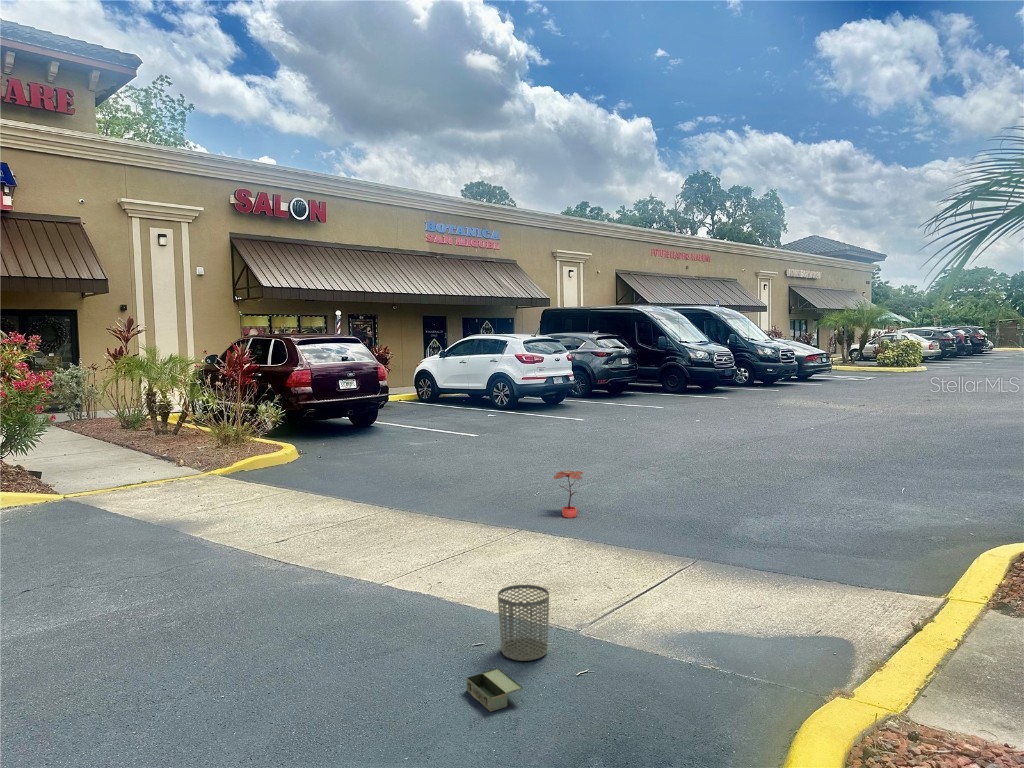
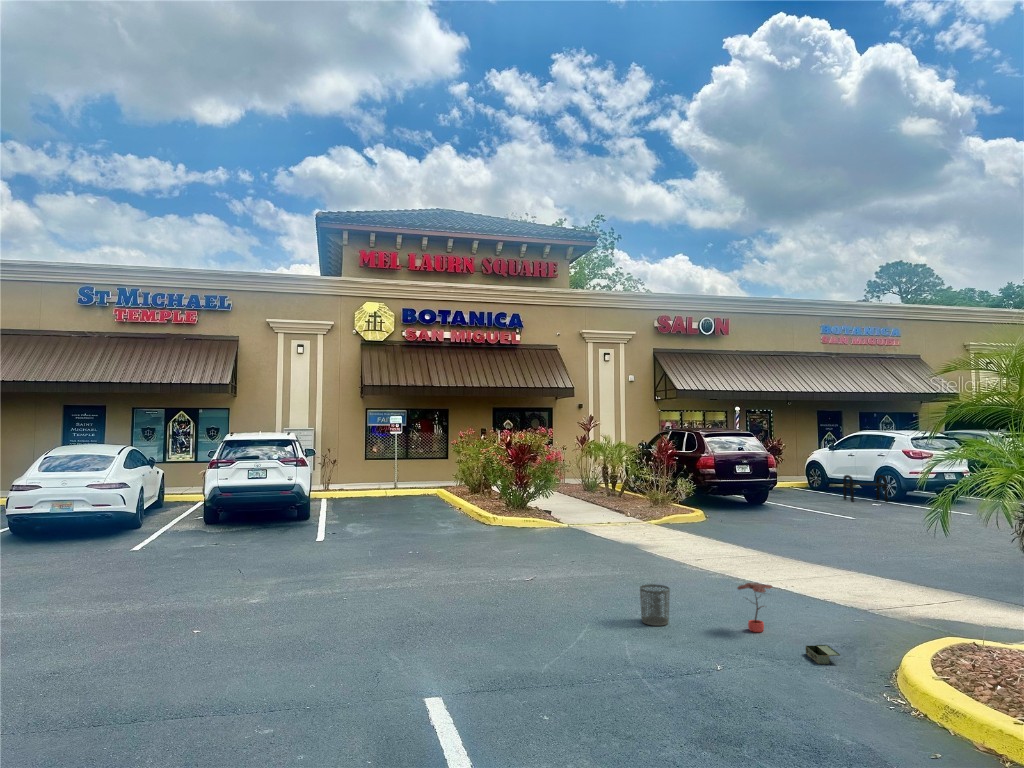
bench: none [456,383,501,415] -> present [843,475,888,502]
potted plant: present [554,471,583,518] -> present [737,583,772,632]
waste bin: present [498,585,549,661] -> present [640,584,670,626]

